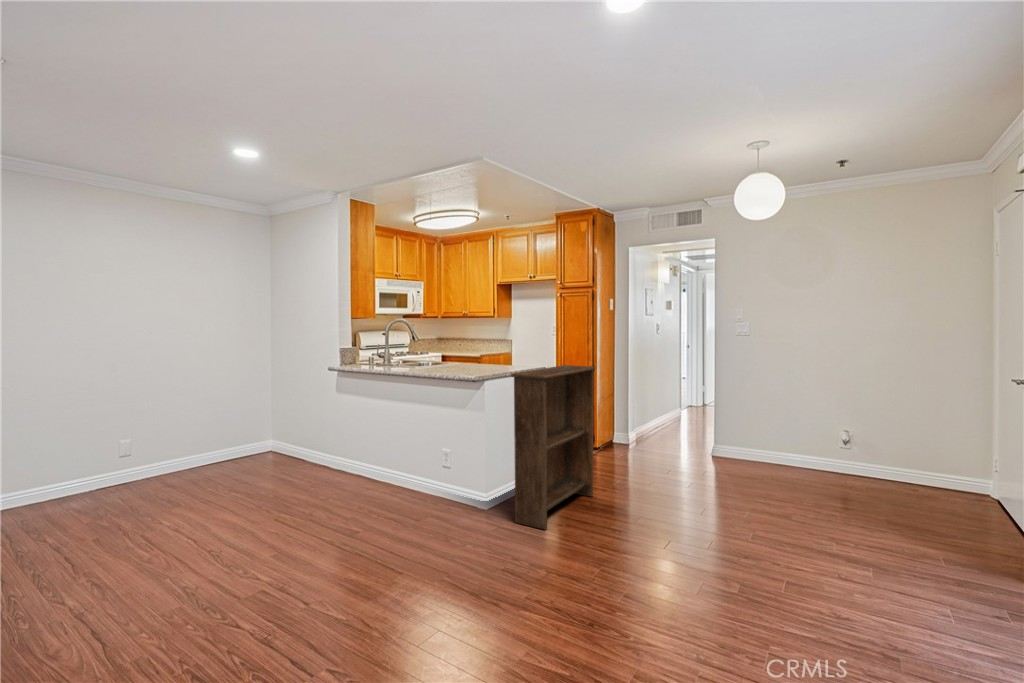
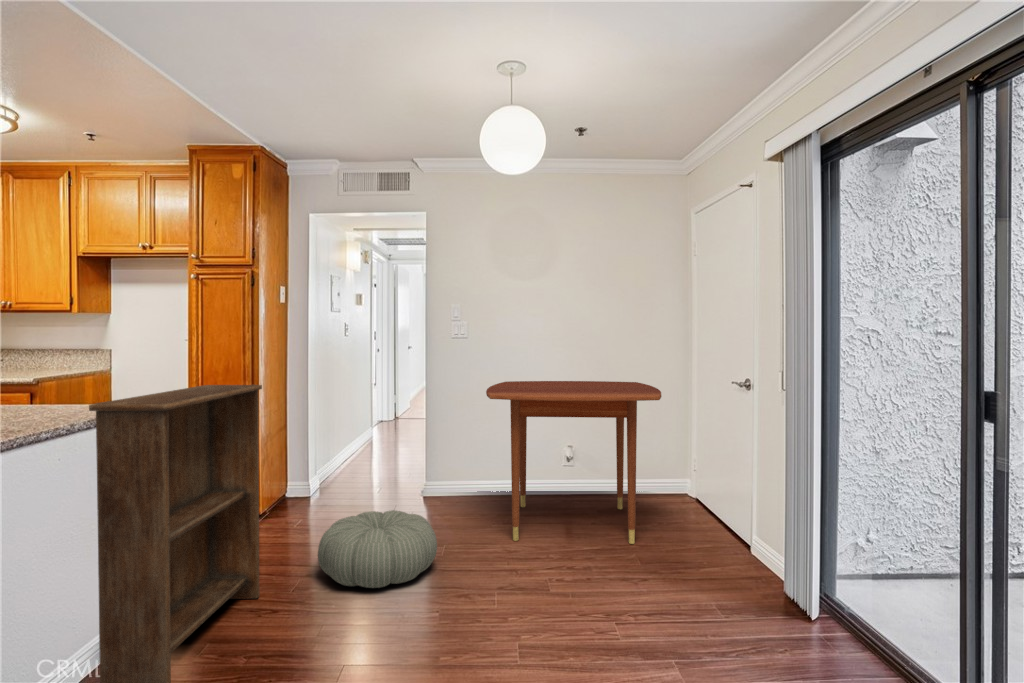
dining table: none [758,372,934,518] -> present [486,381,661,544]
pouf: none [629,456,712,506] -> present [318,510,437,588]

